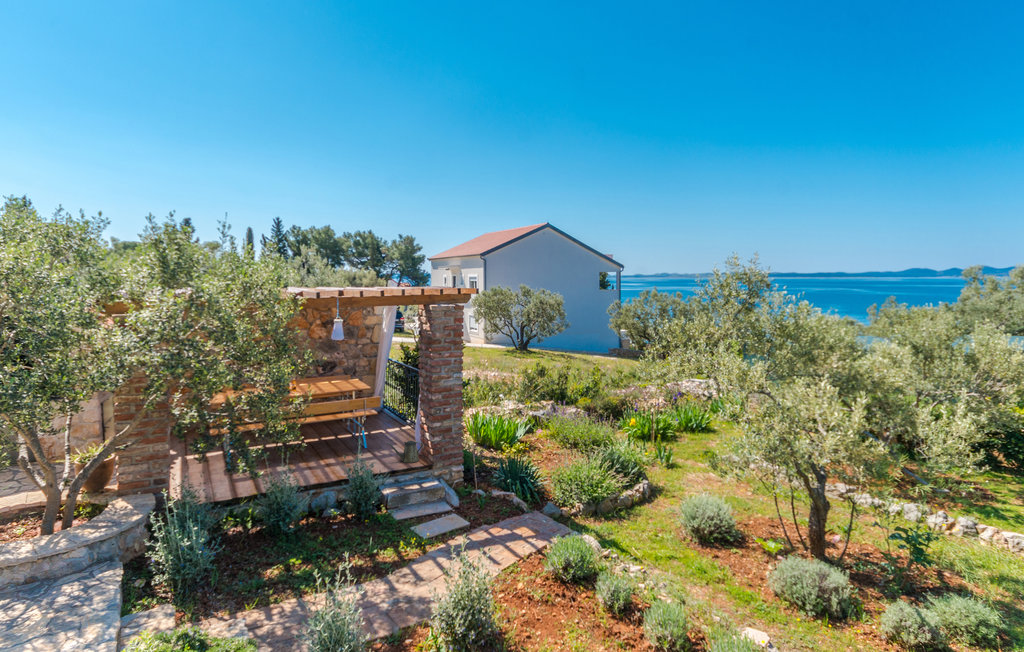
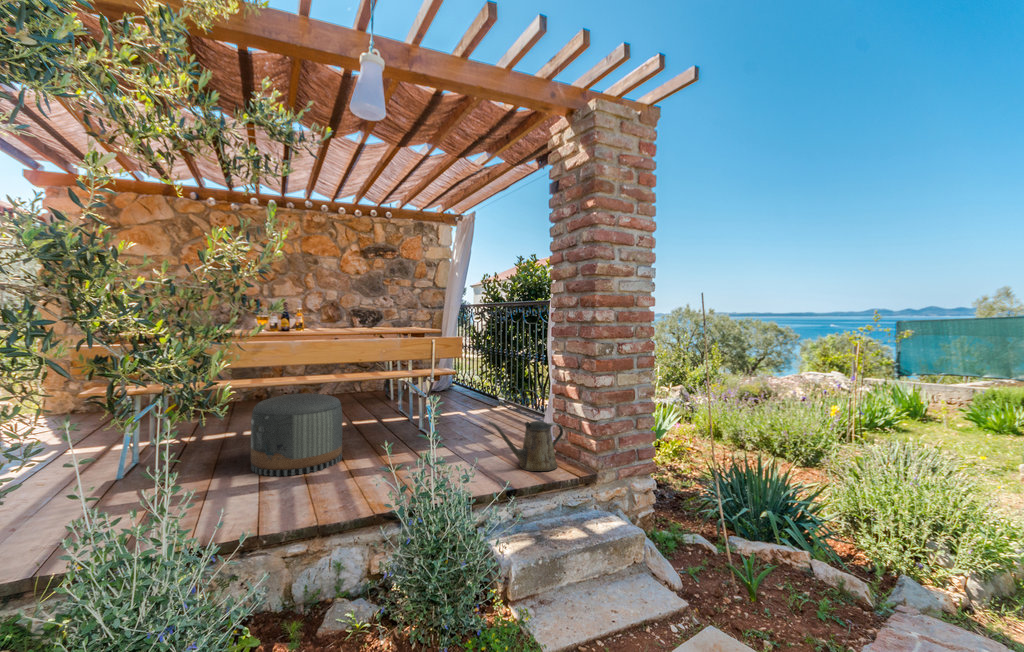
pouf: none [281,429,321,467] -> present [251,393,342,476]

